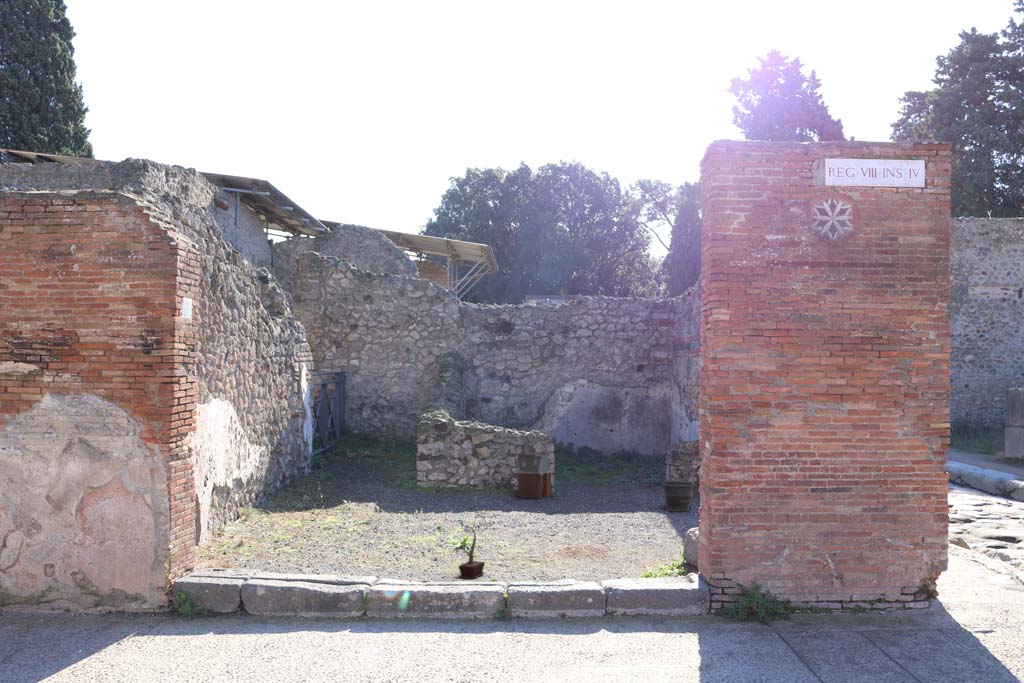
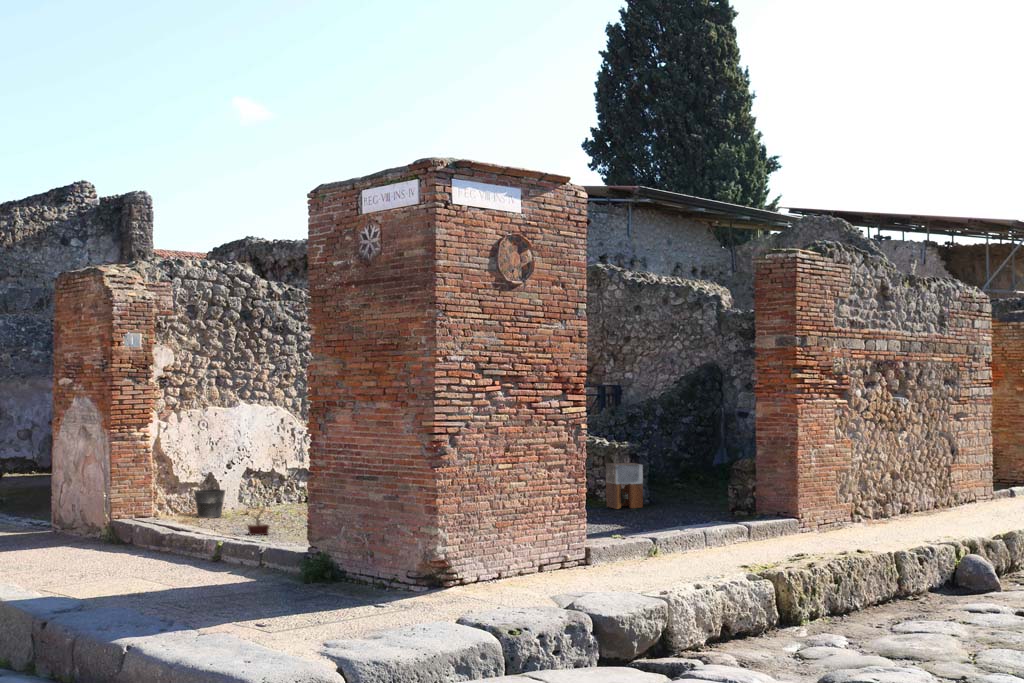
bucket: present [662,482,696,511] -> present [192,489,225,518]

